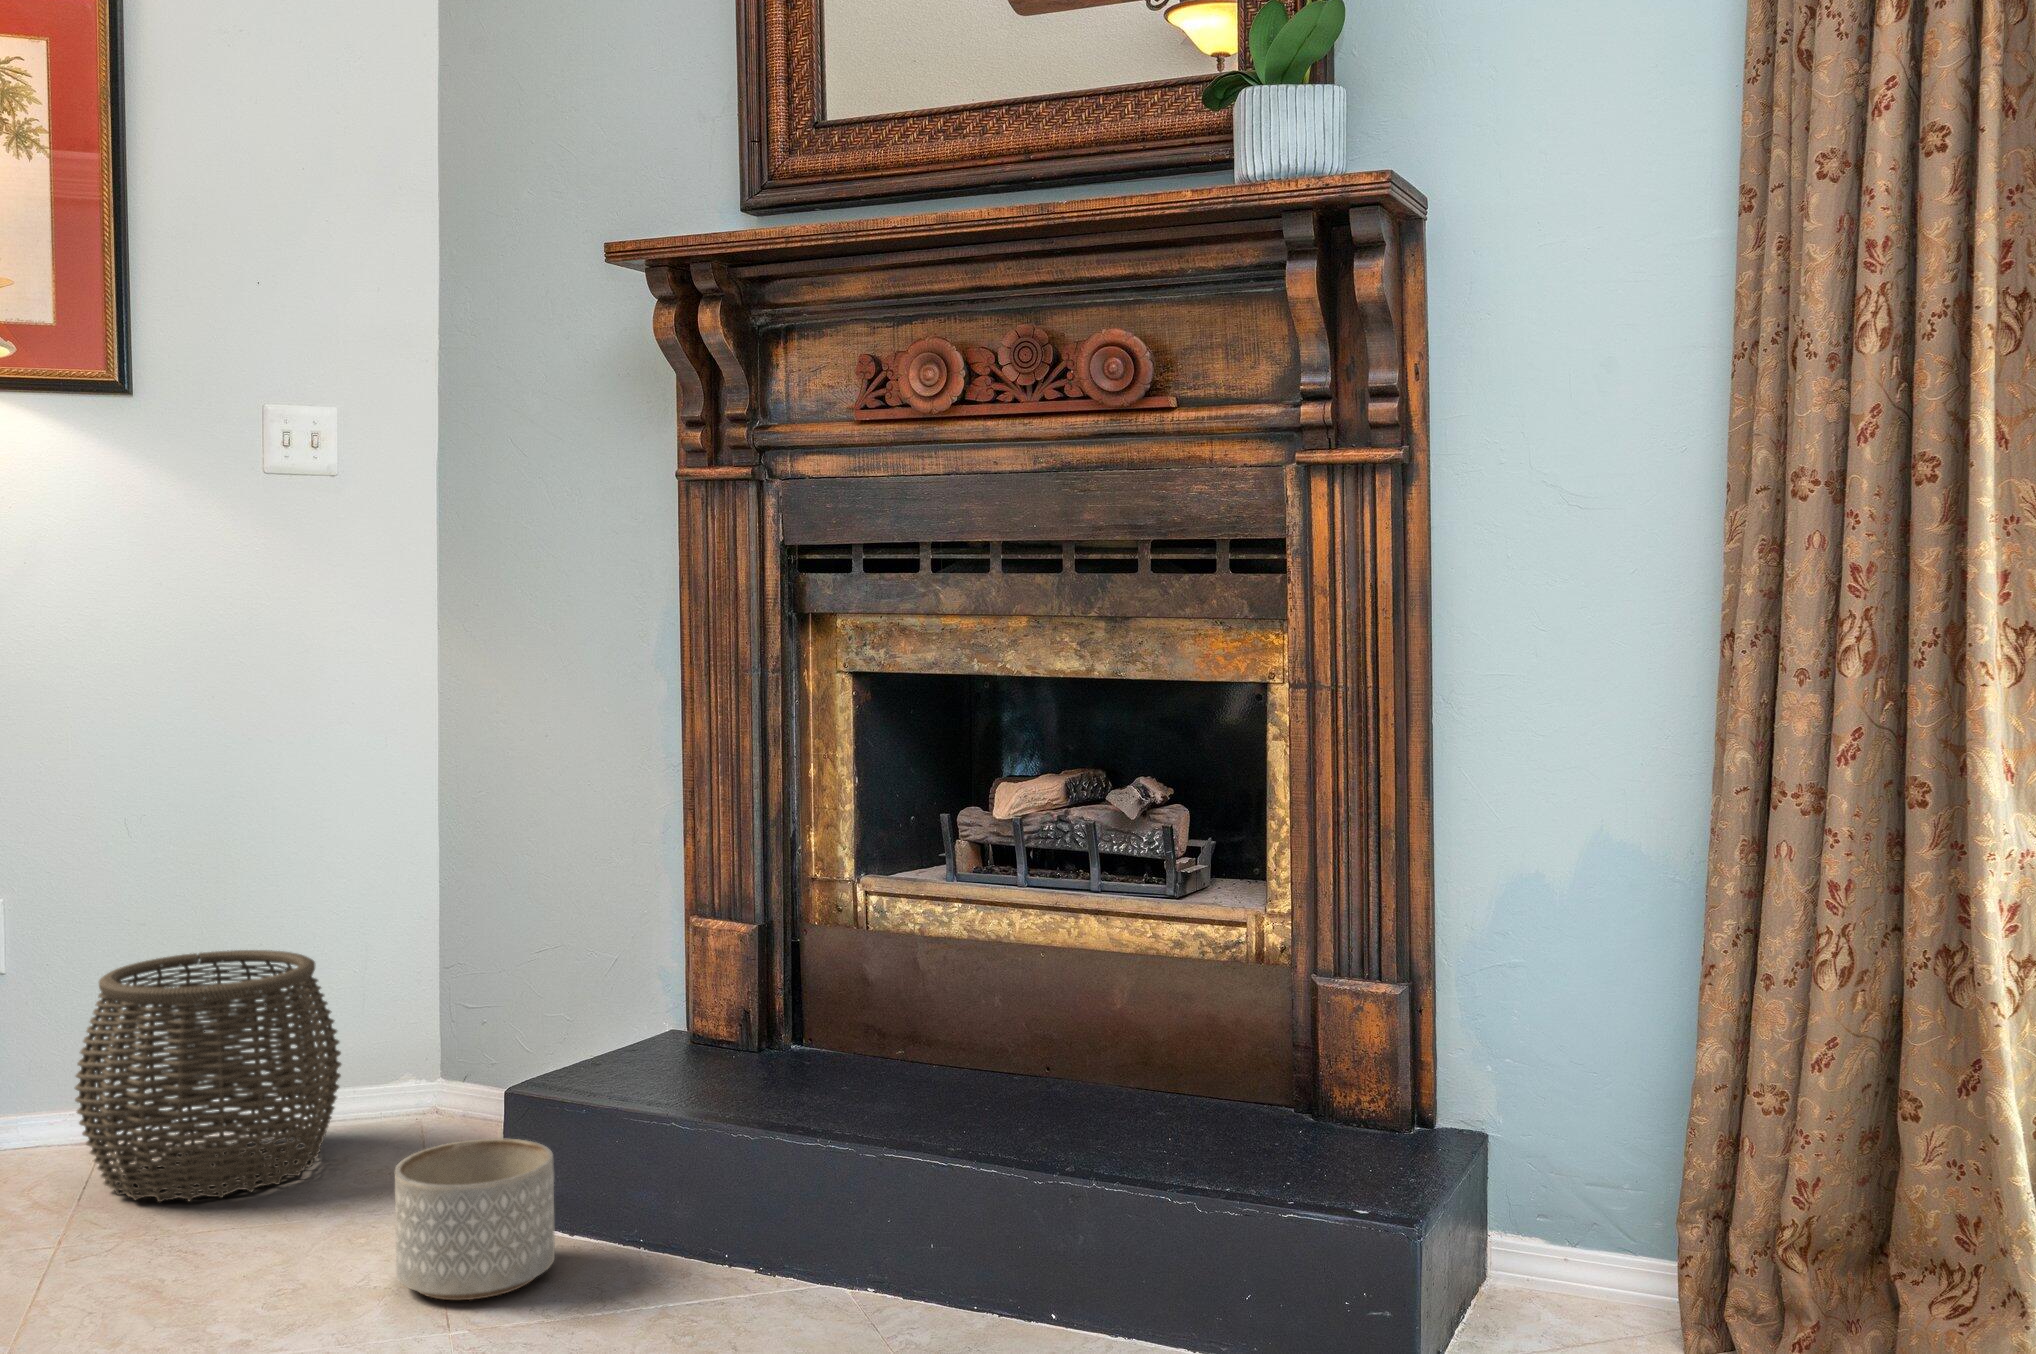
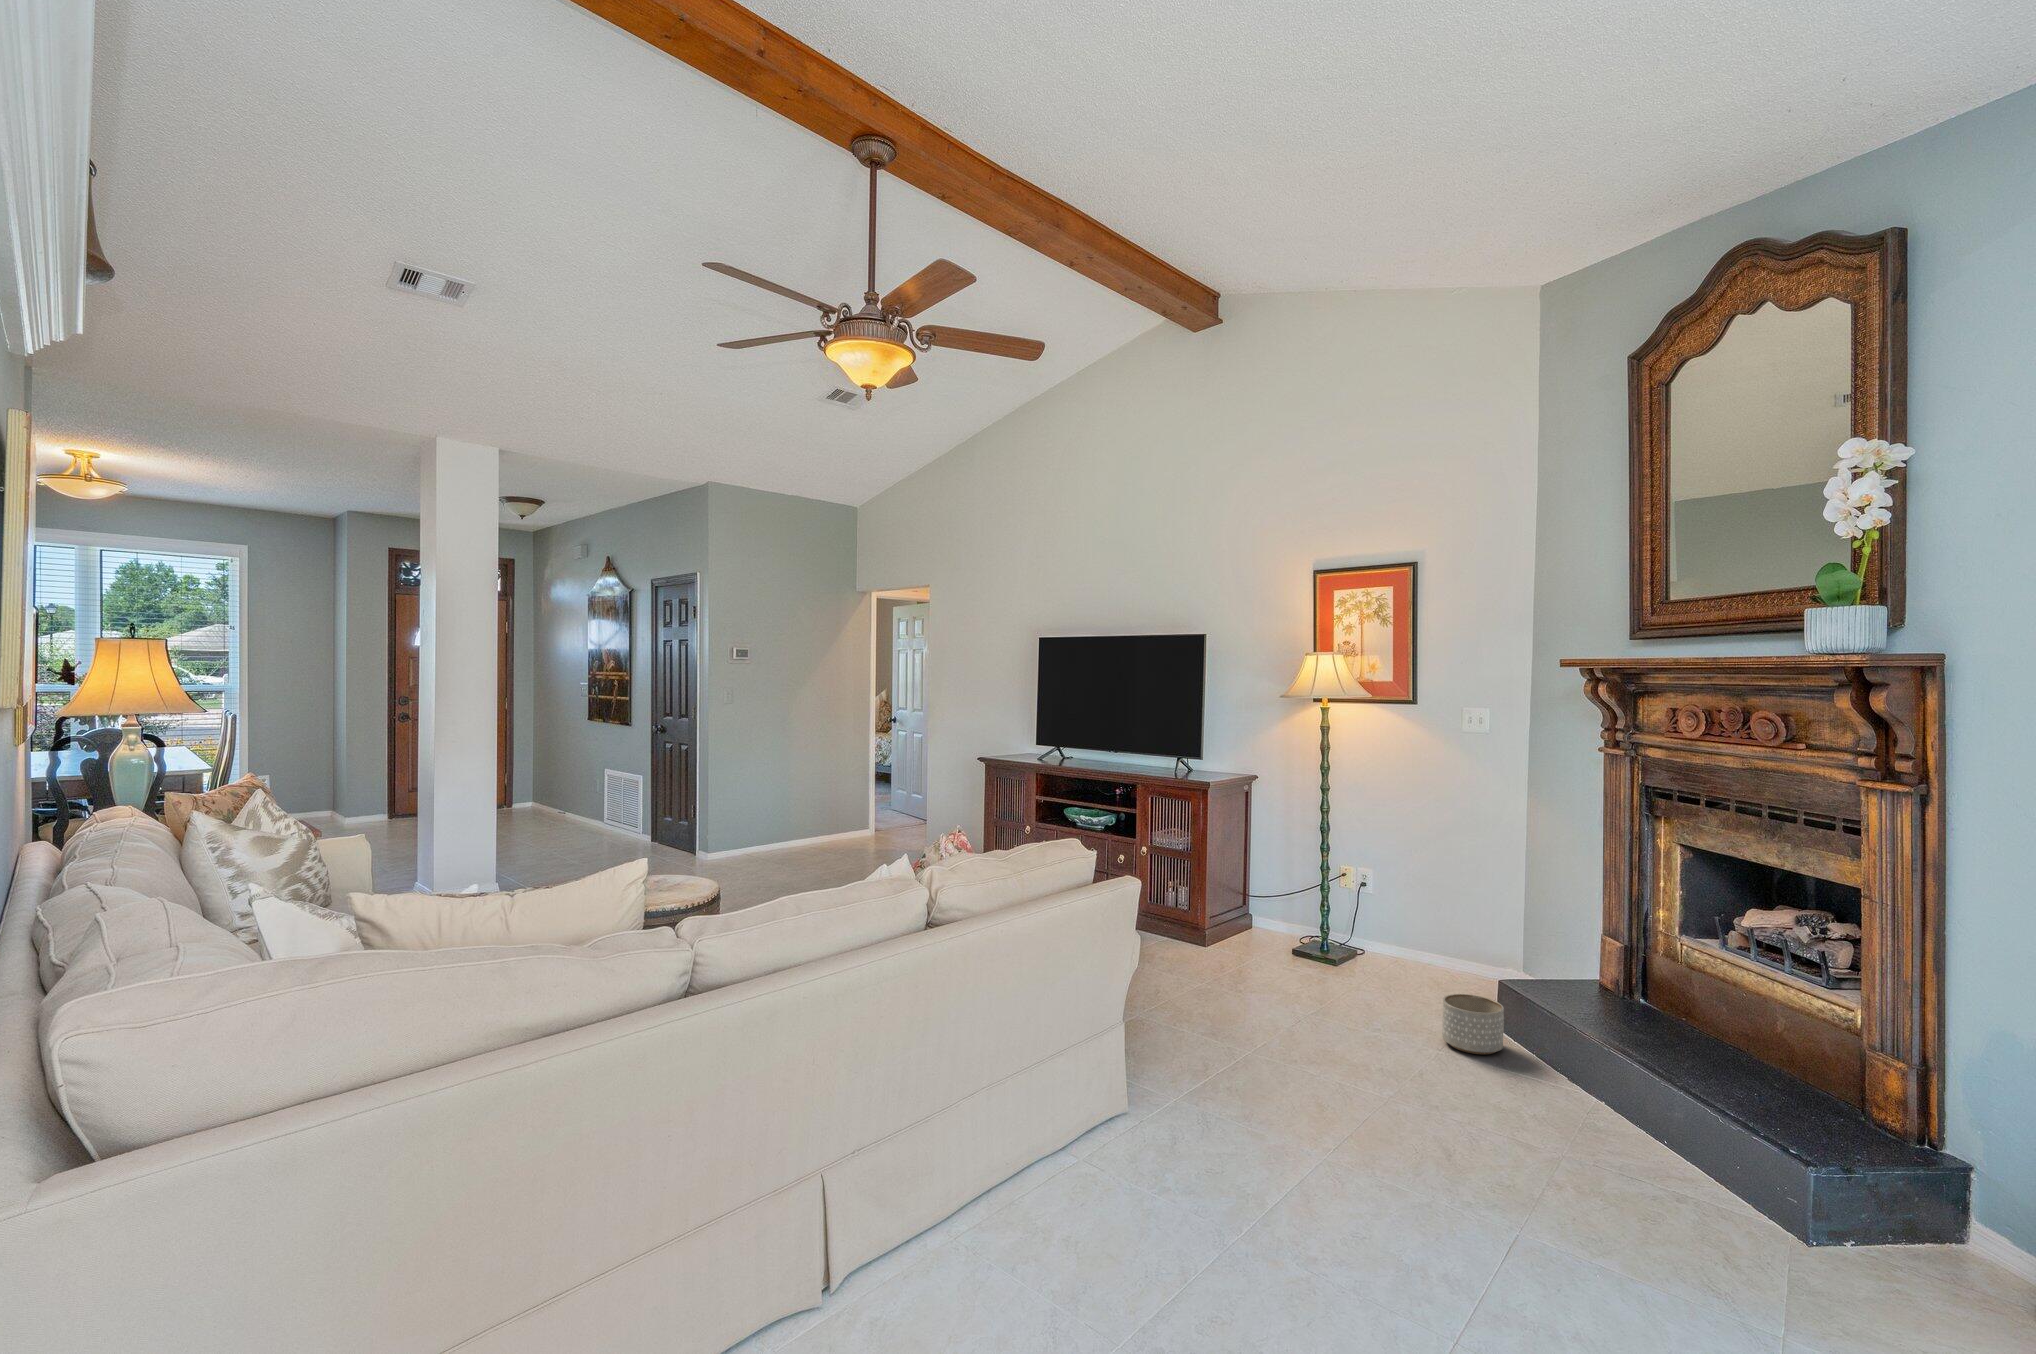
woven basket: present [75,950,341,1202] -> none [1374,901,1468,993]

